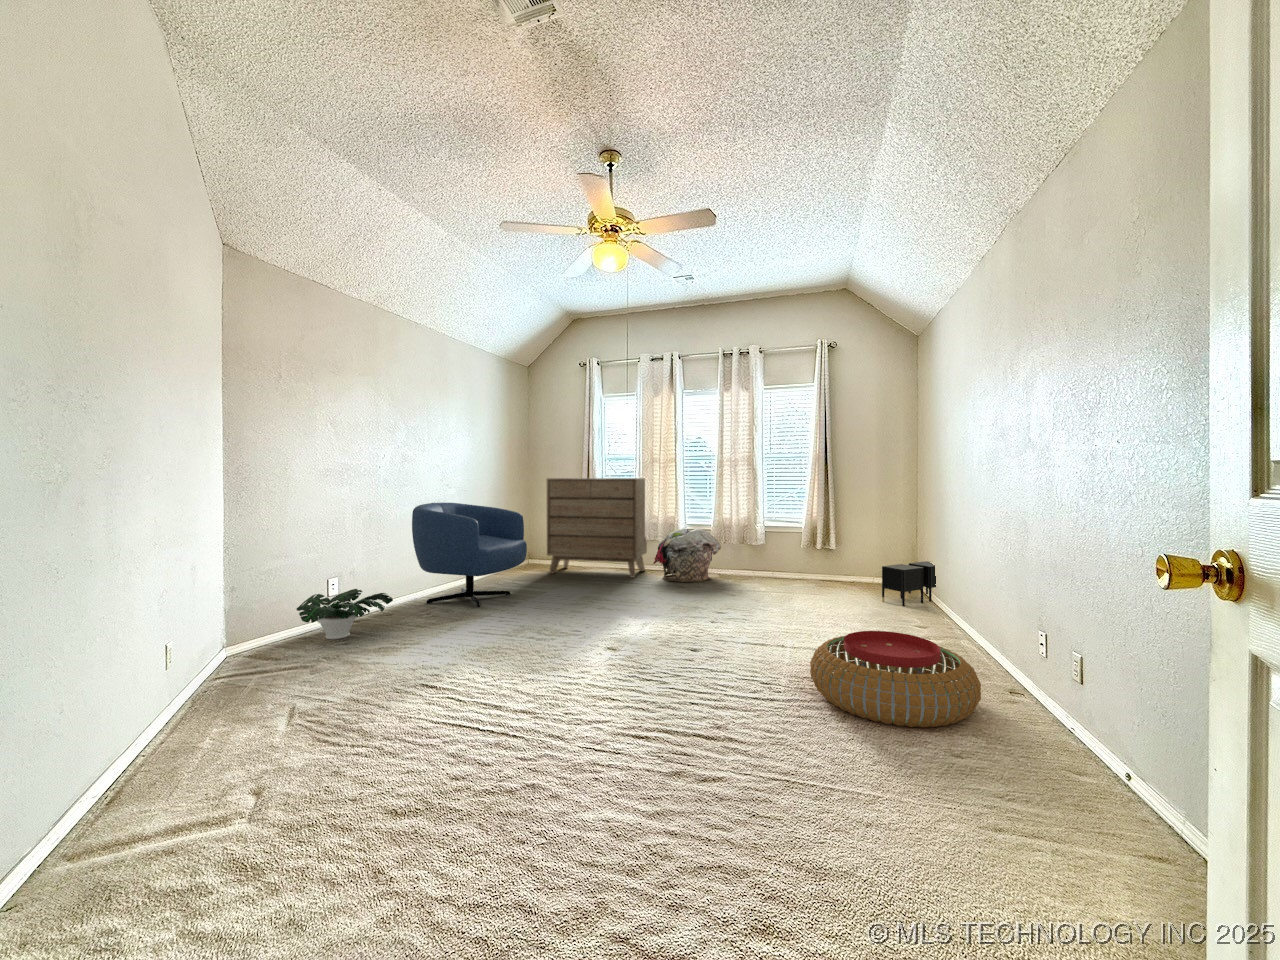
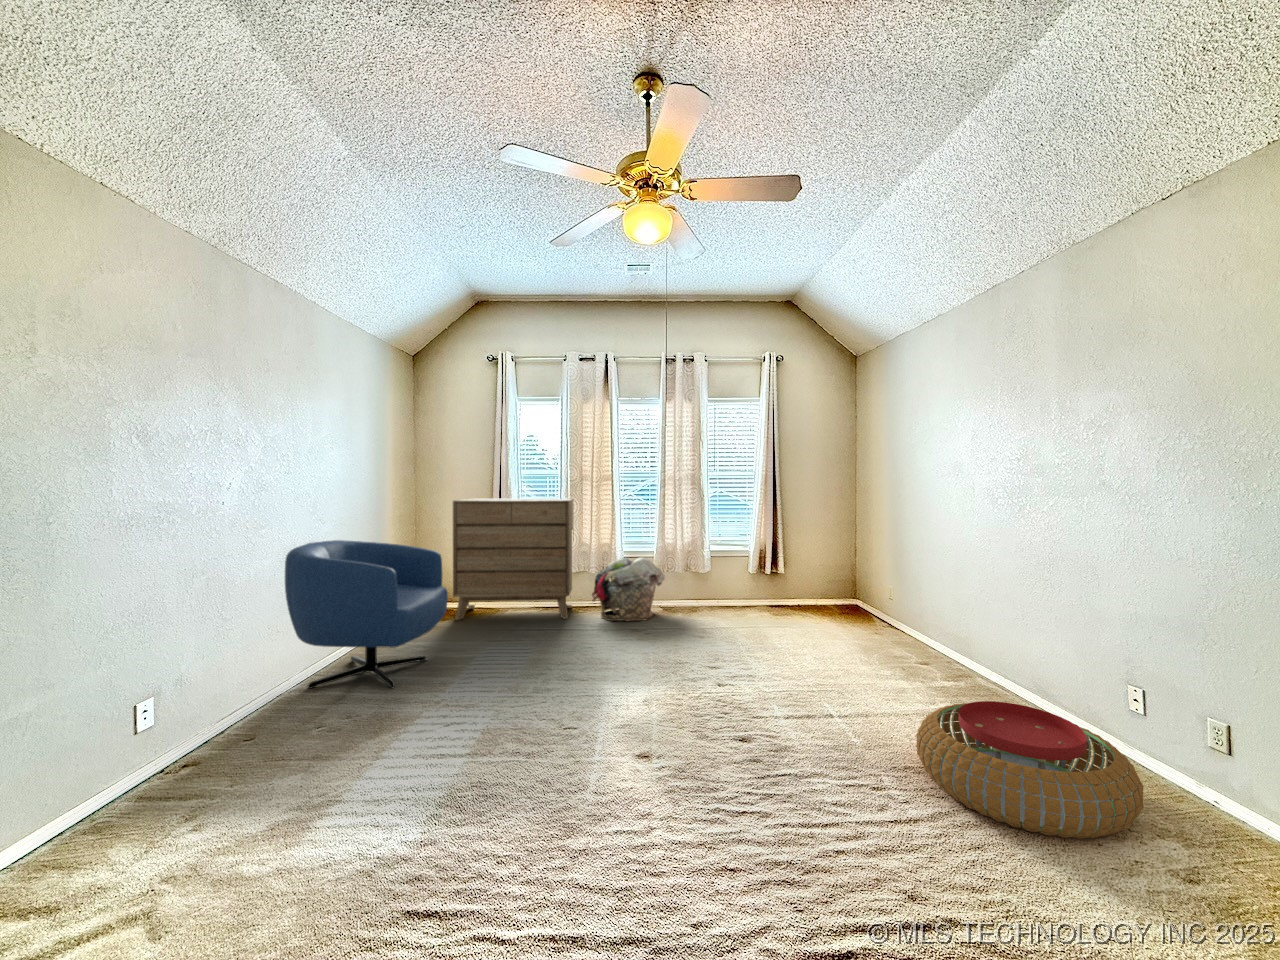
nightstand: present [882,561,936,606] -> none [855,586,909,638]
potted plant: present [296,589,393,639] -> none [100,693,278,790]

